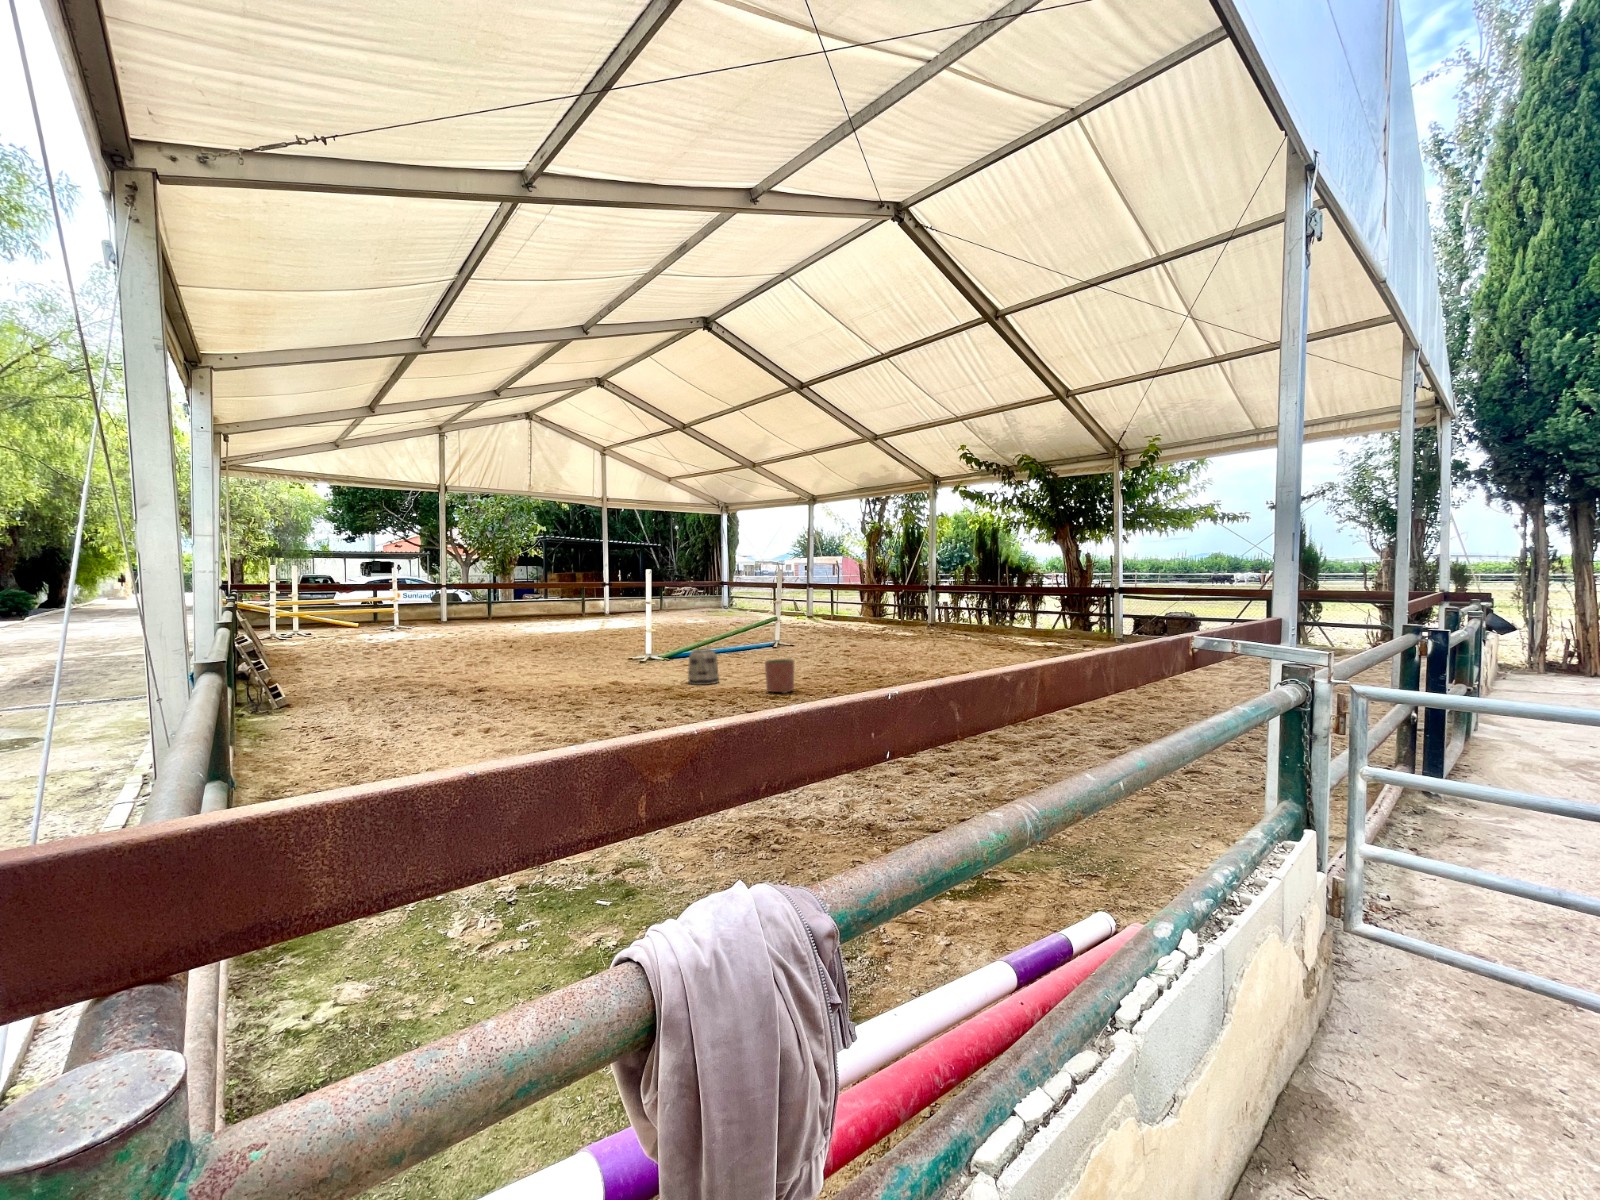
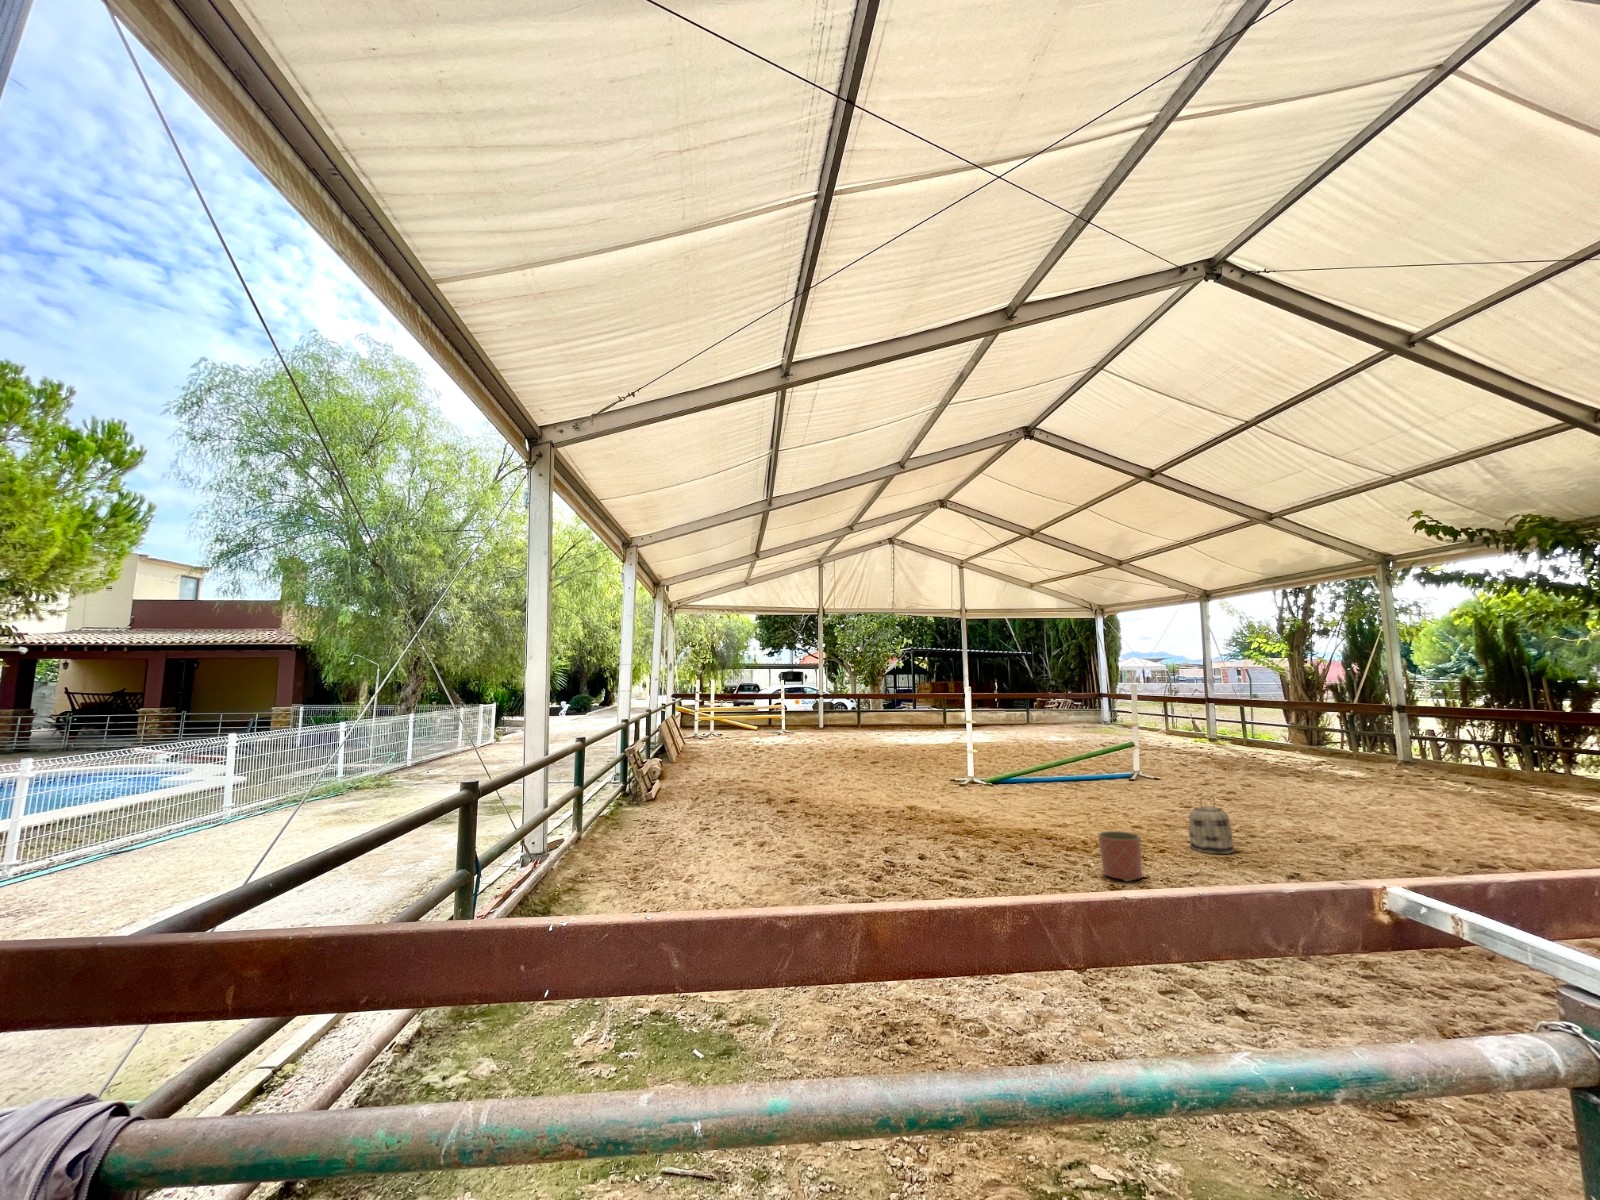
basket: present [688,649,719,685] -> present [1189,799,1234,854]

